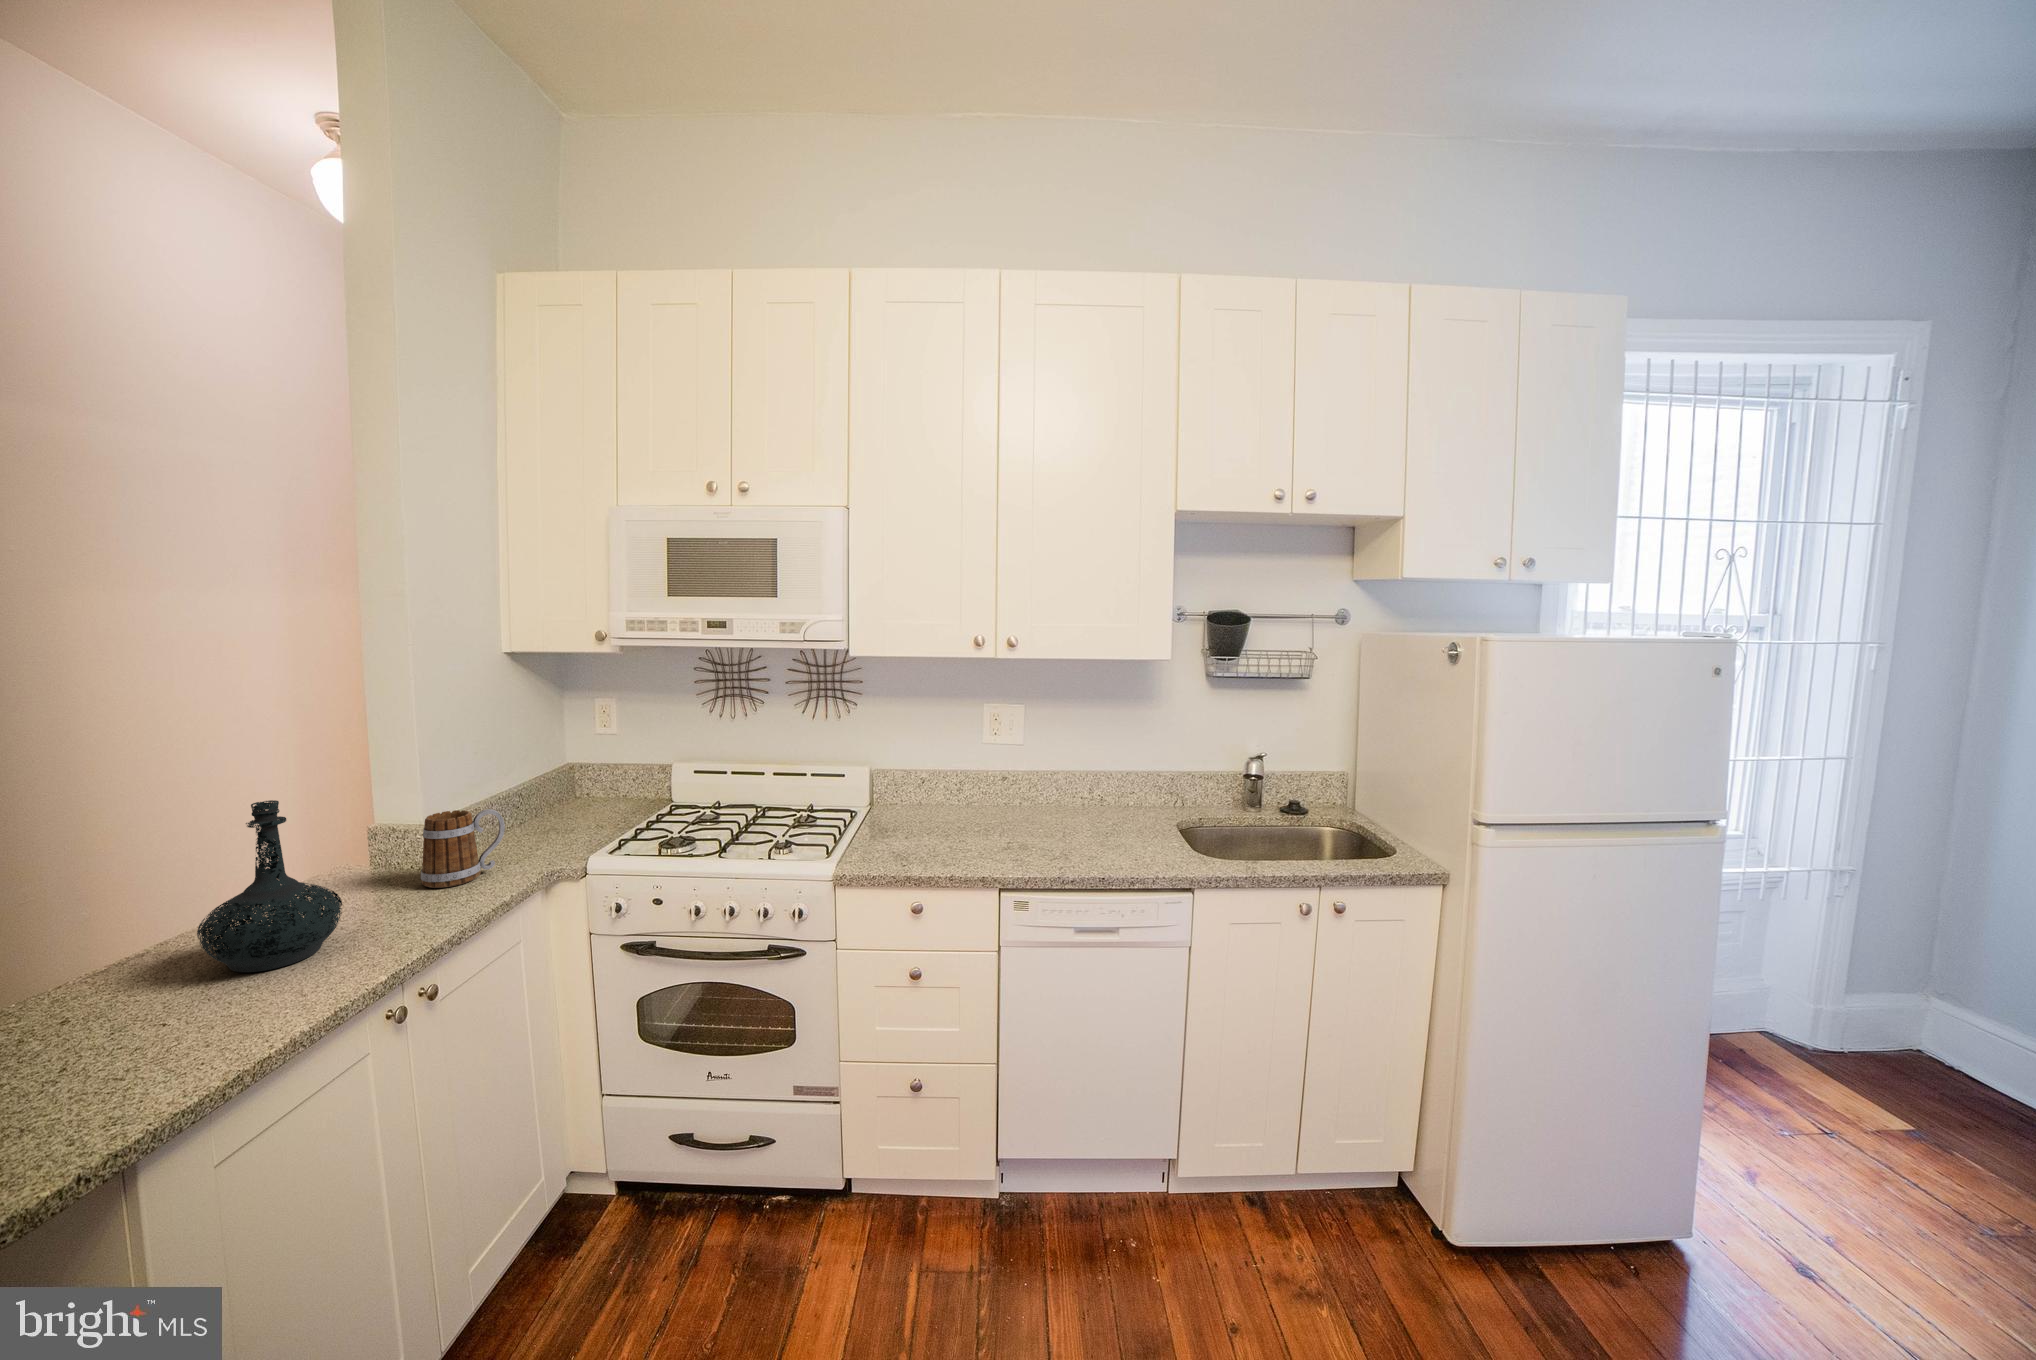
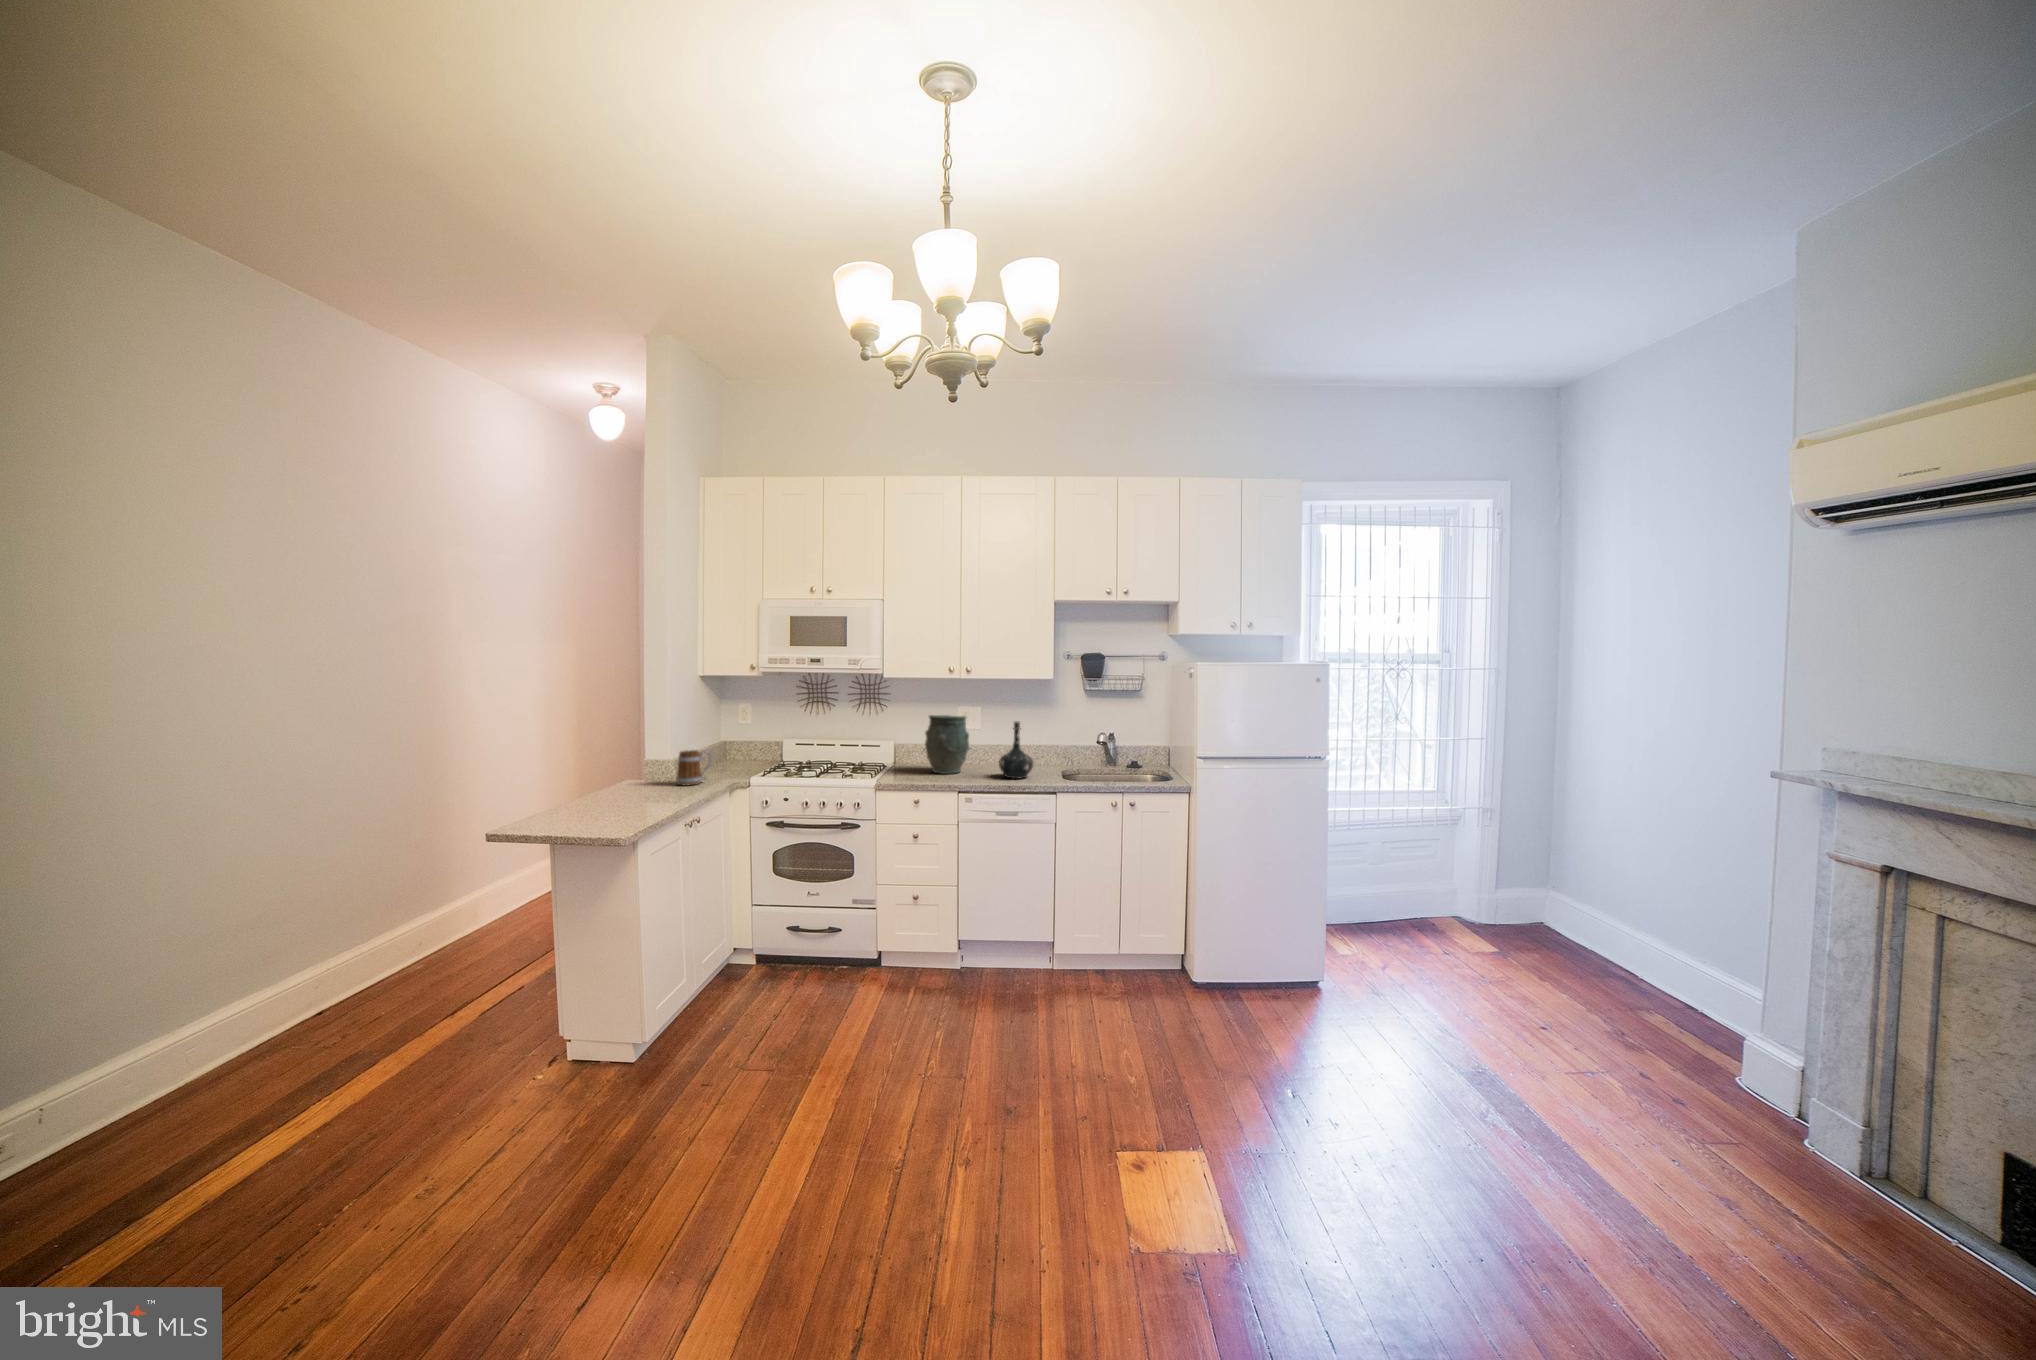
vase: none [928,721,1009,834] -> present [925,715,969,774]
bottle: present [197,800,342,972] -> present [999,722,1033,779]

